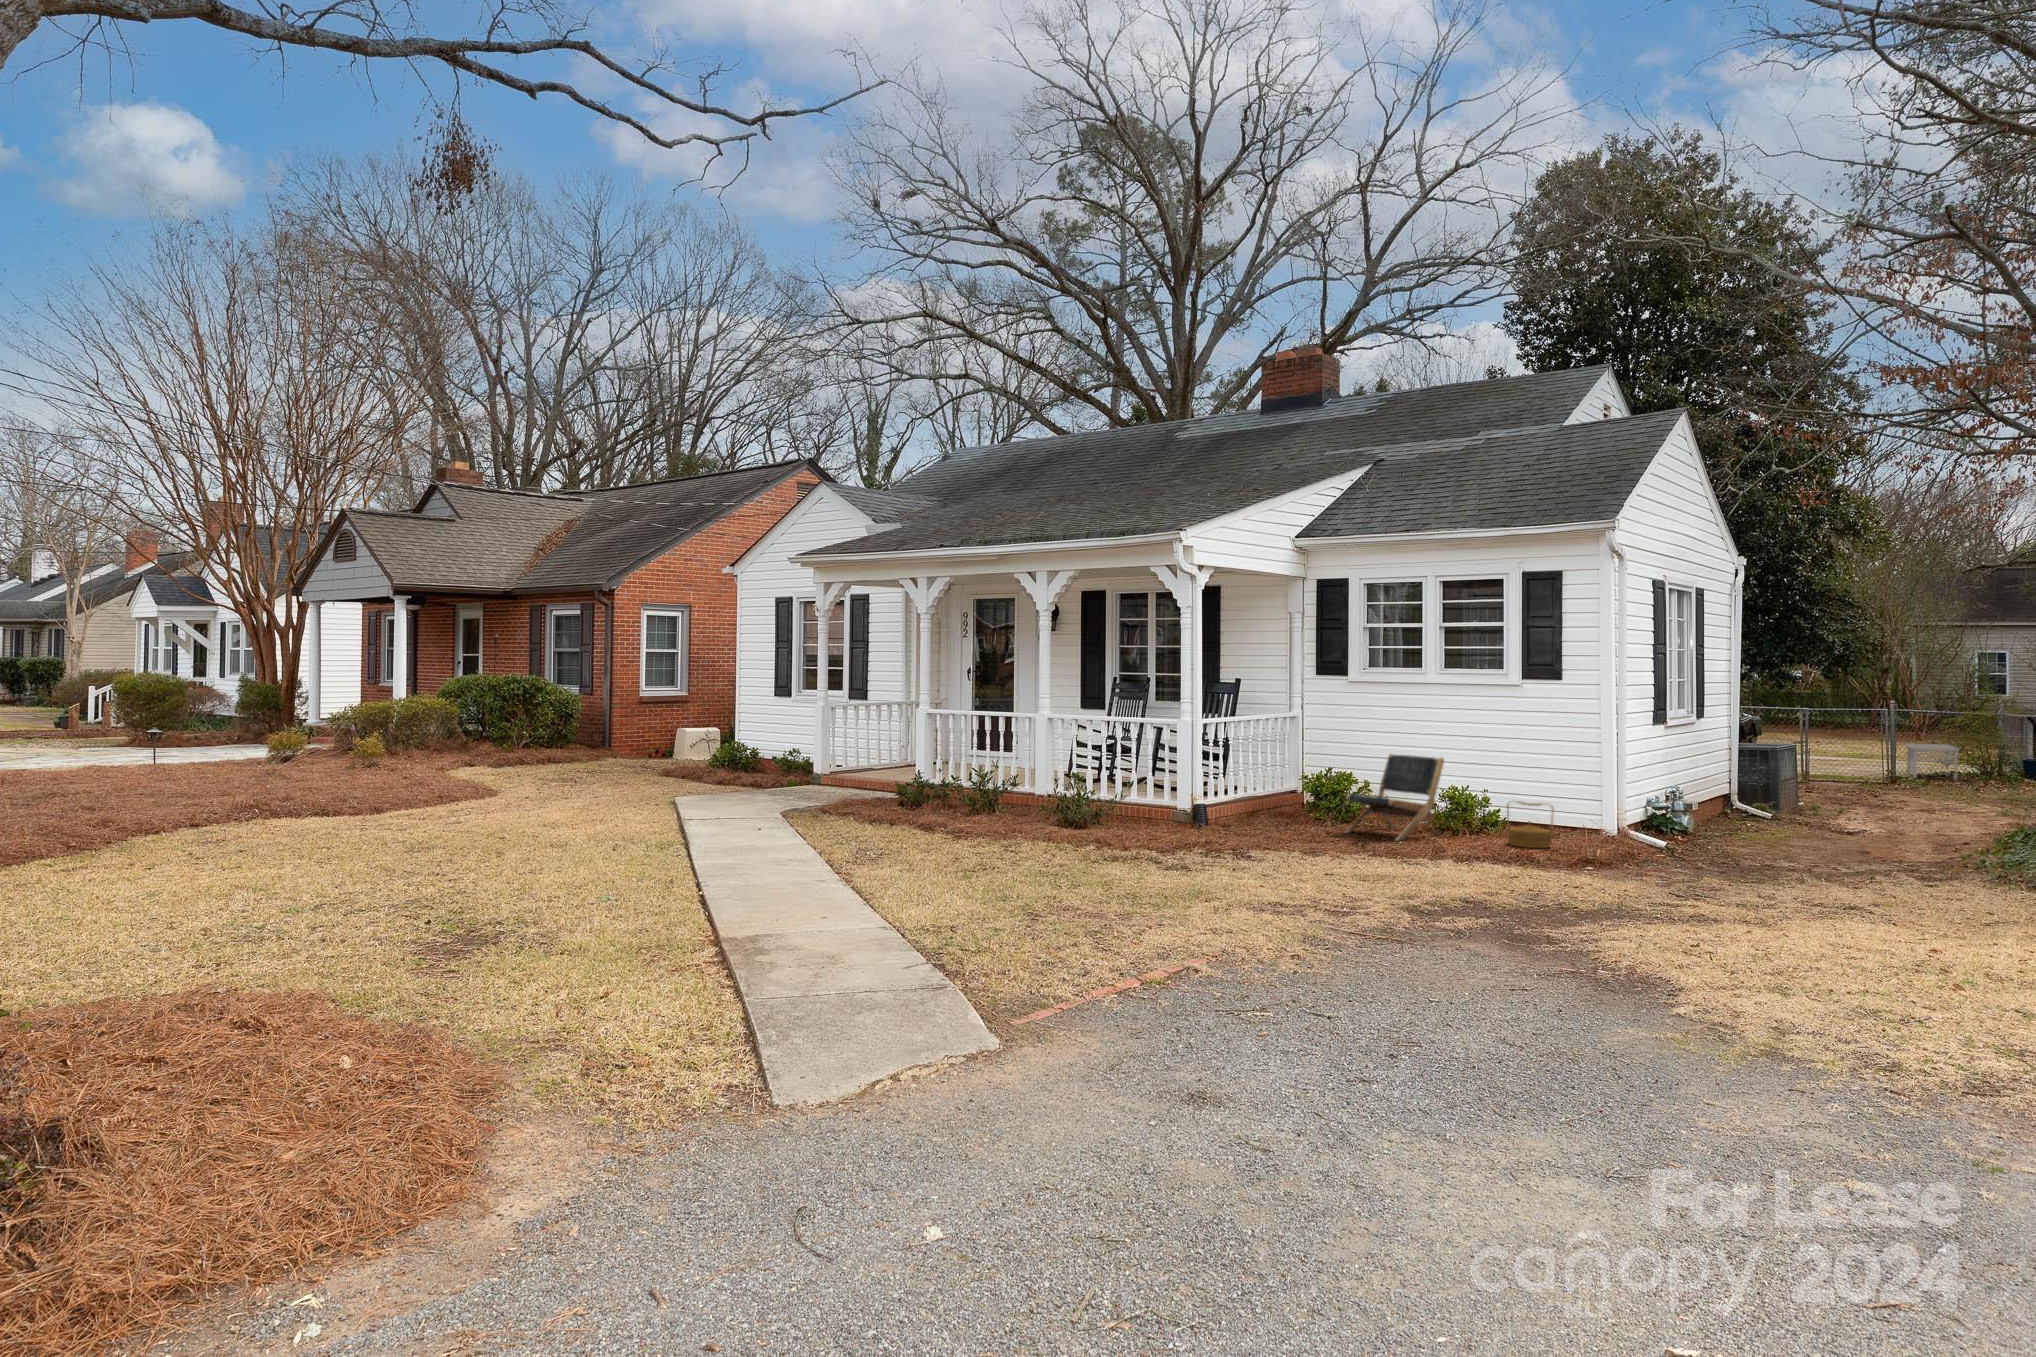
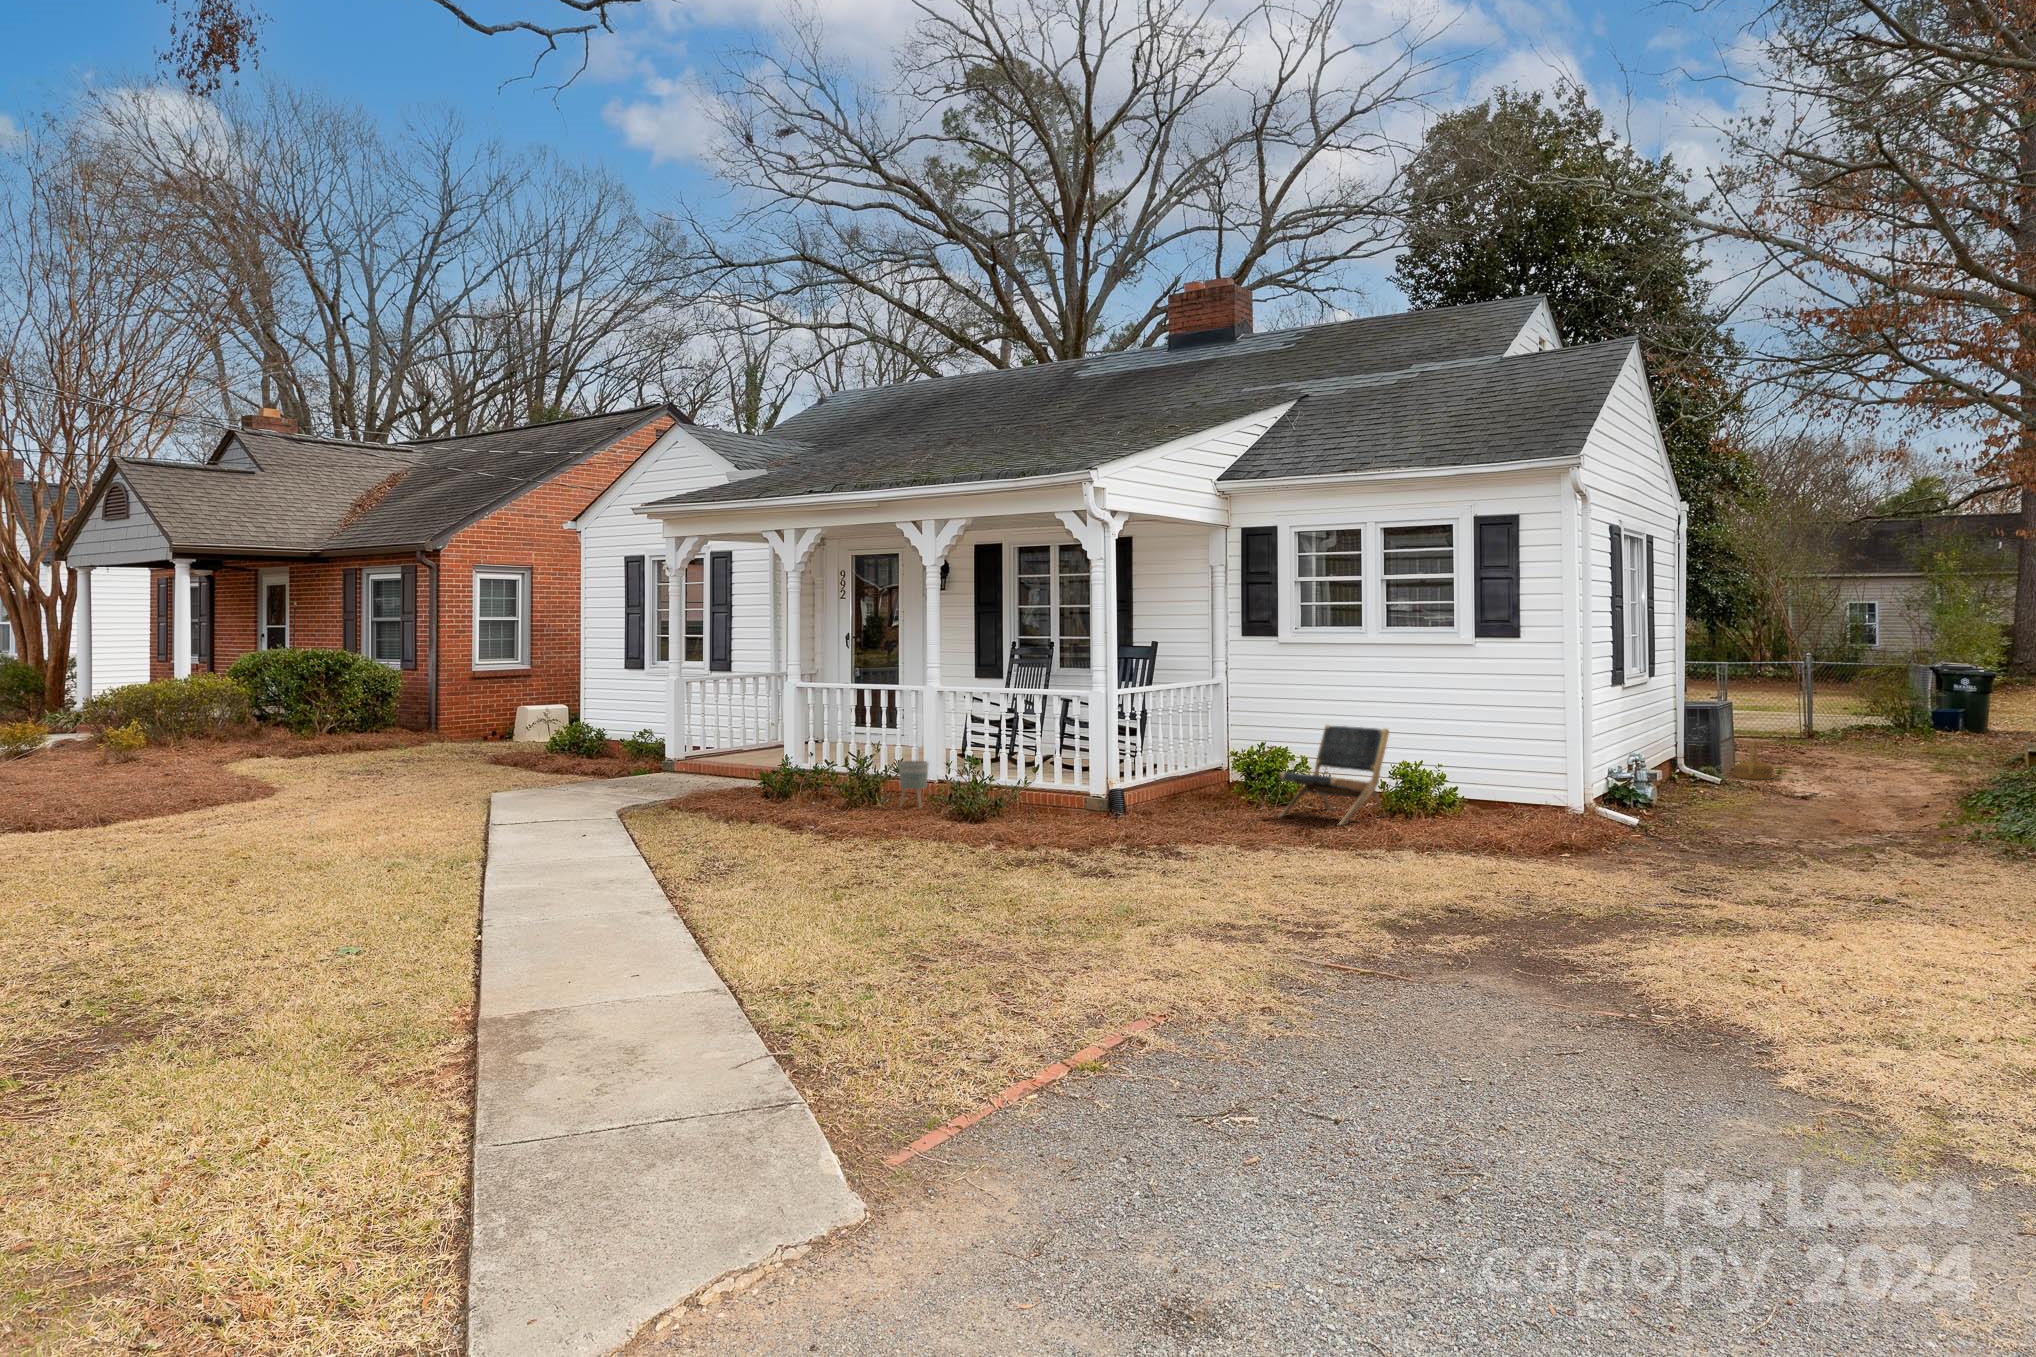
storage bench: present [1905,743,1959,780] -> none [1806,701,1865,738]
planter: none [1014,778,1040,820] -> present [899,761,928,808]
woven basket: present [1507,802,1554,848] -> present [1734,741,1773,780]

